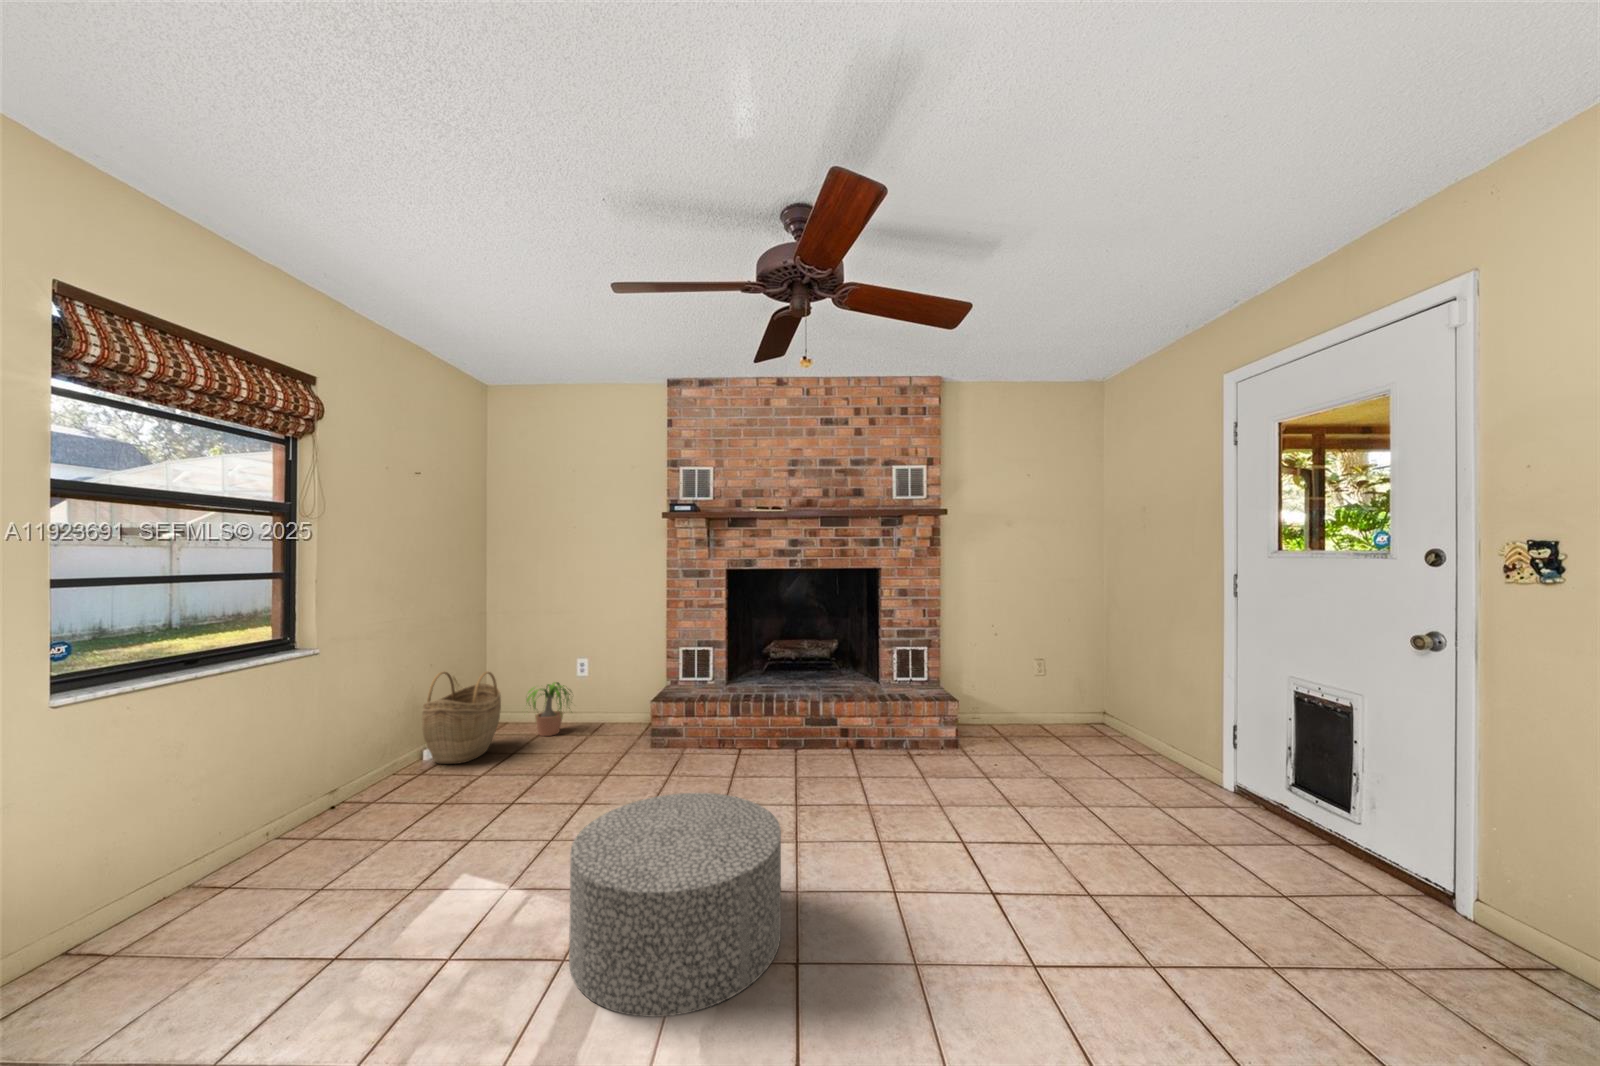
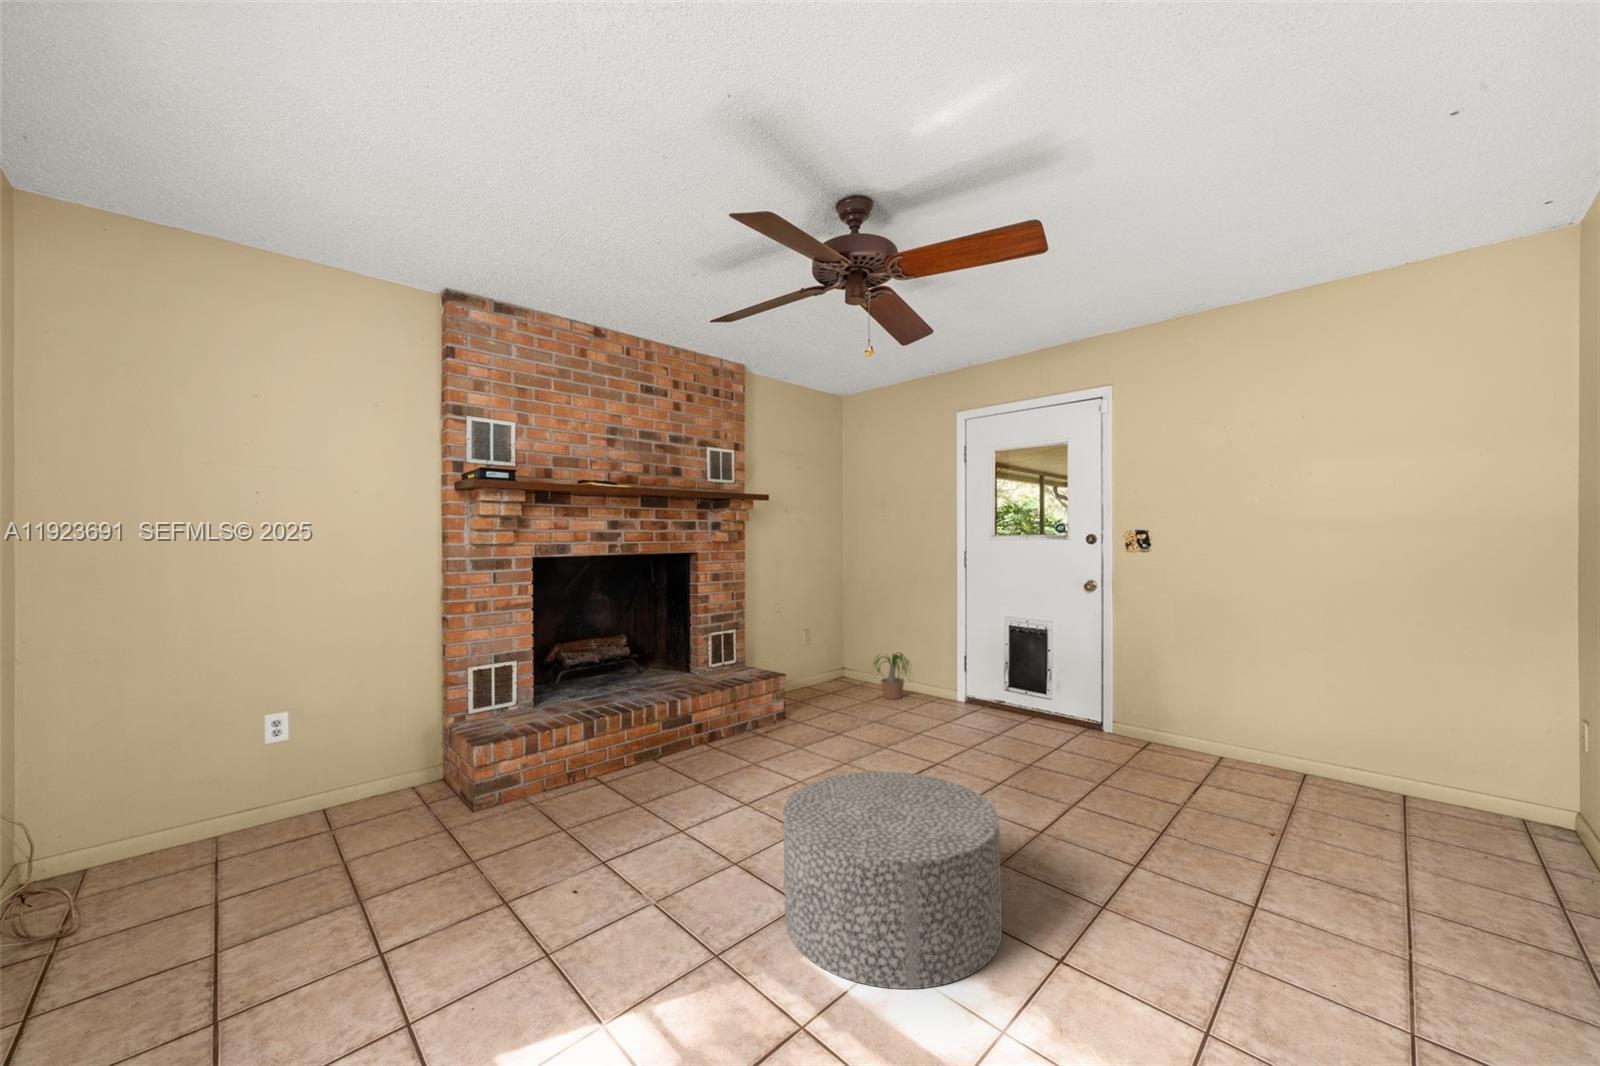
woven basket: present [422,672,501,764] -> none [22,755,198,967]
potted plant: present [527,682,572,736] -> present [873,653,909,699]

